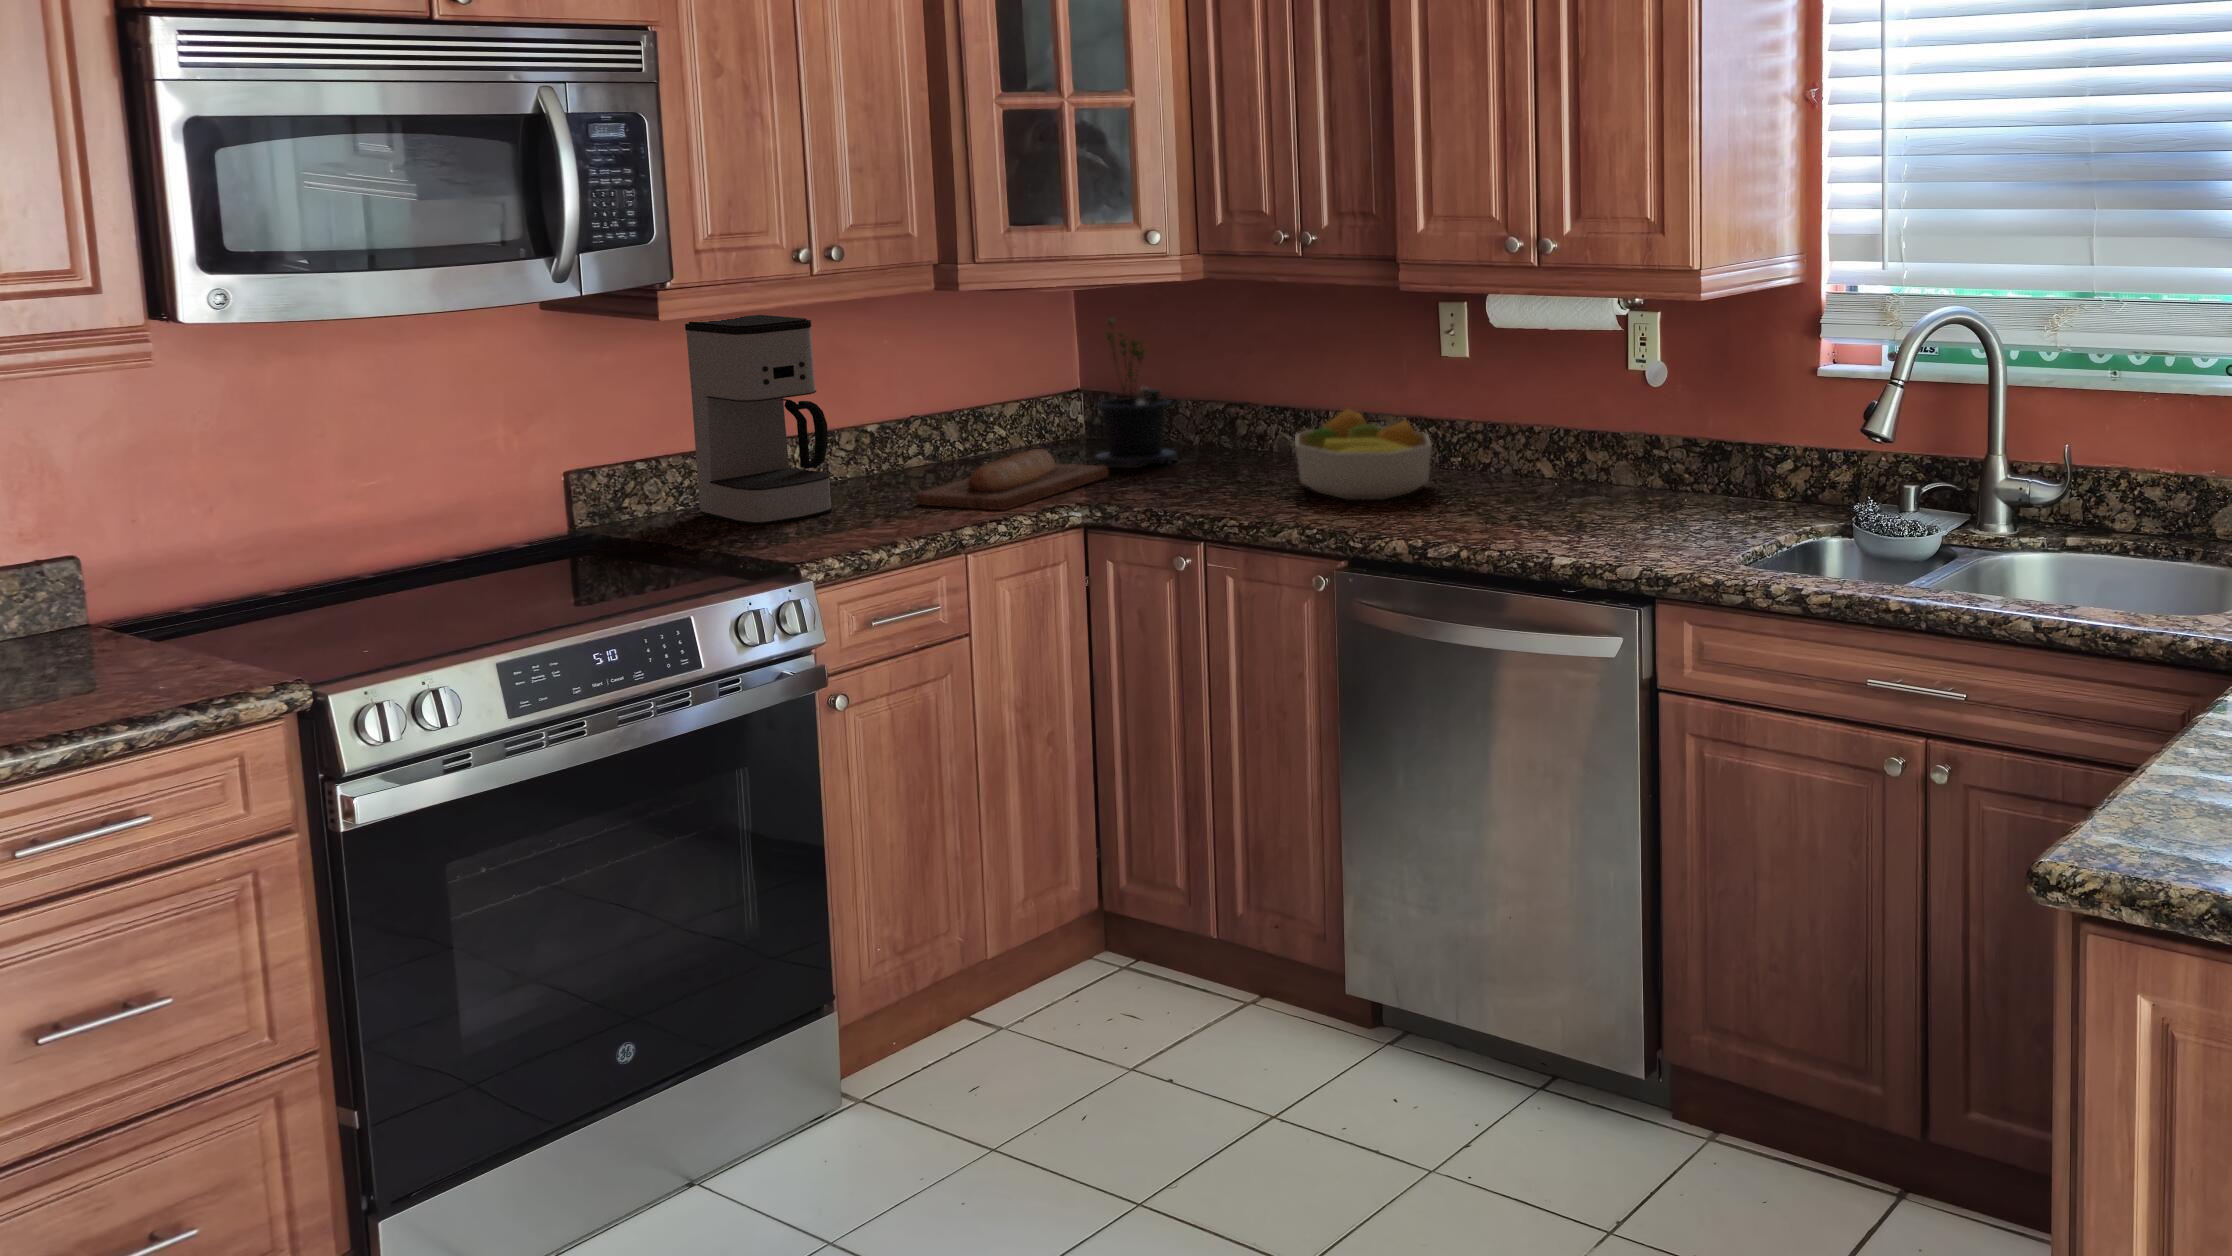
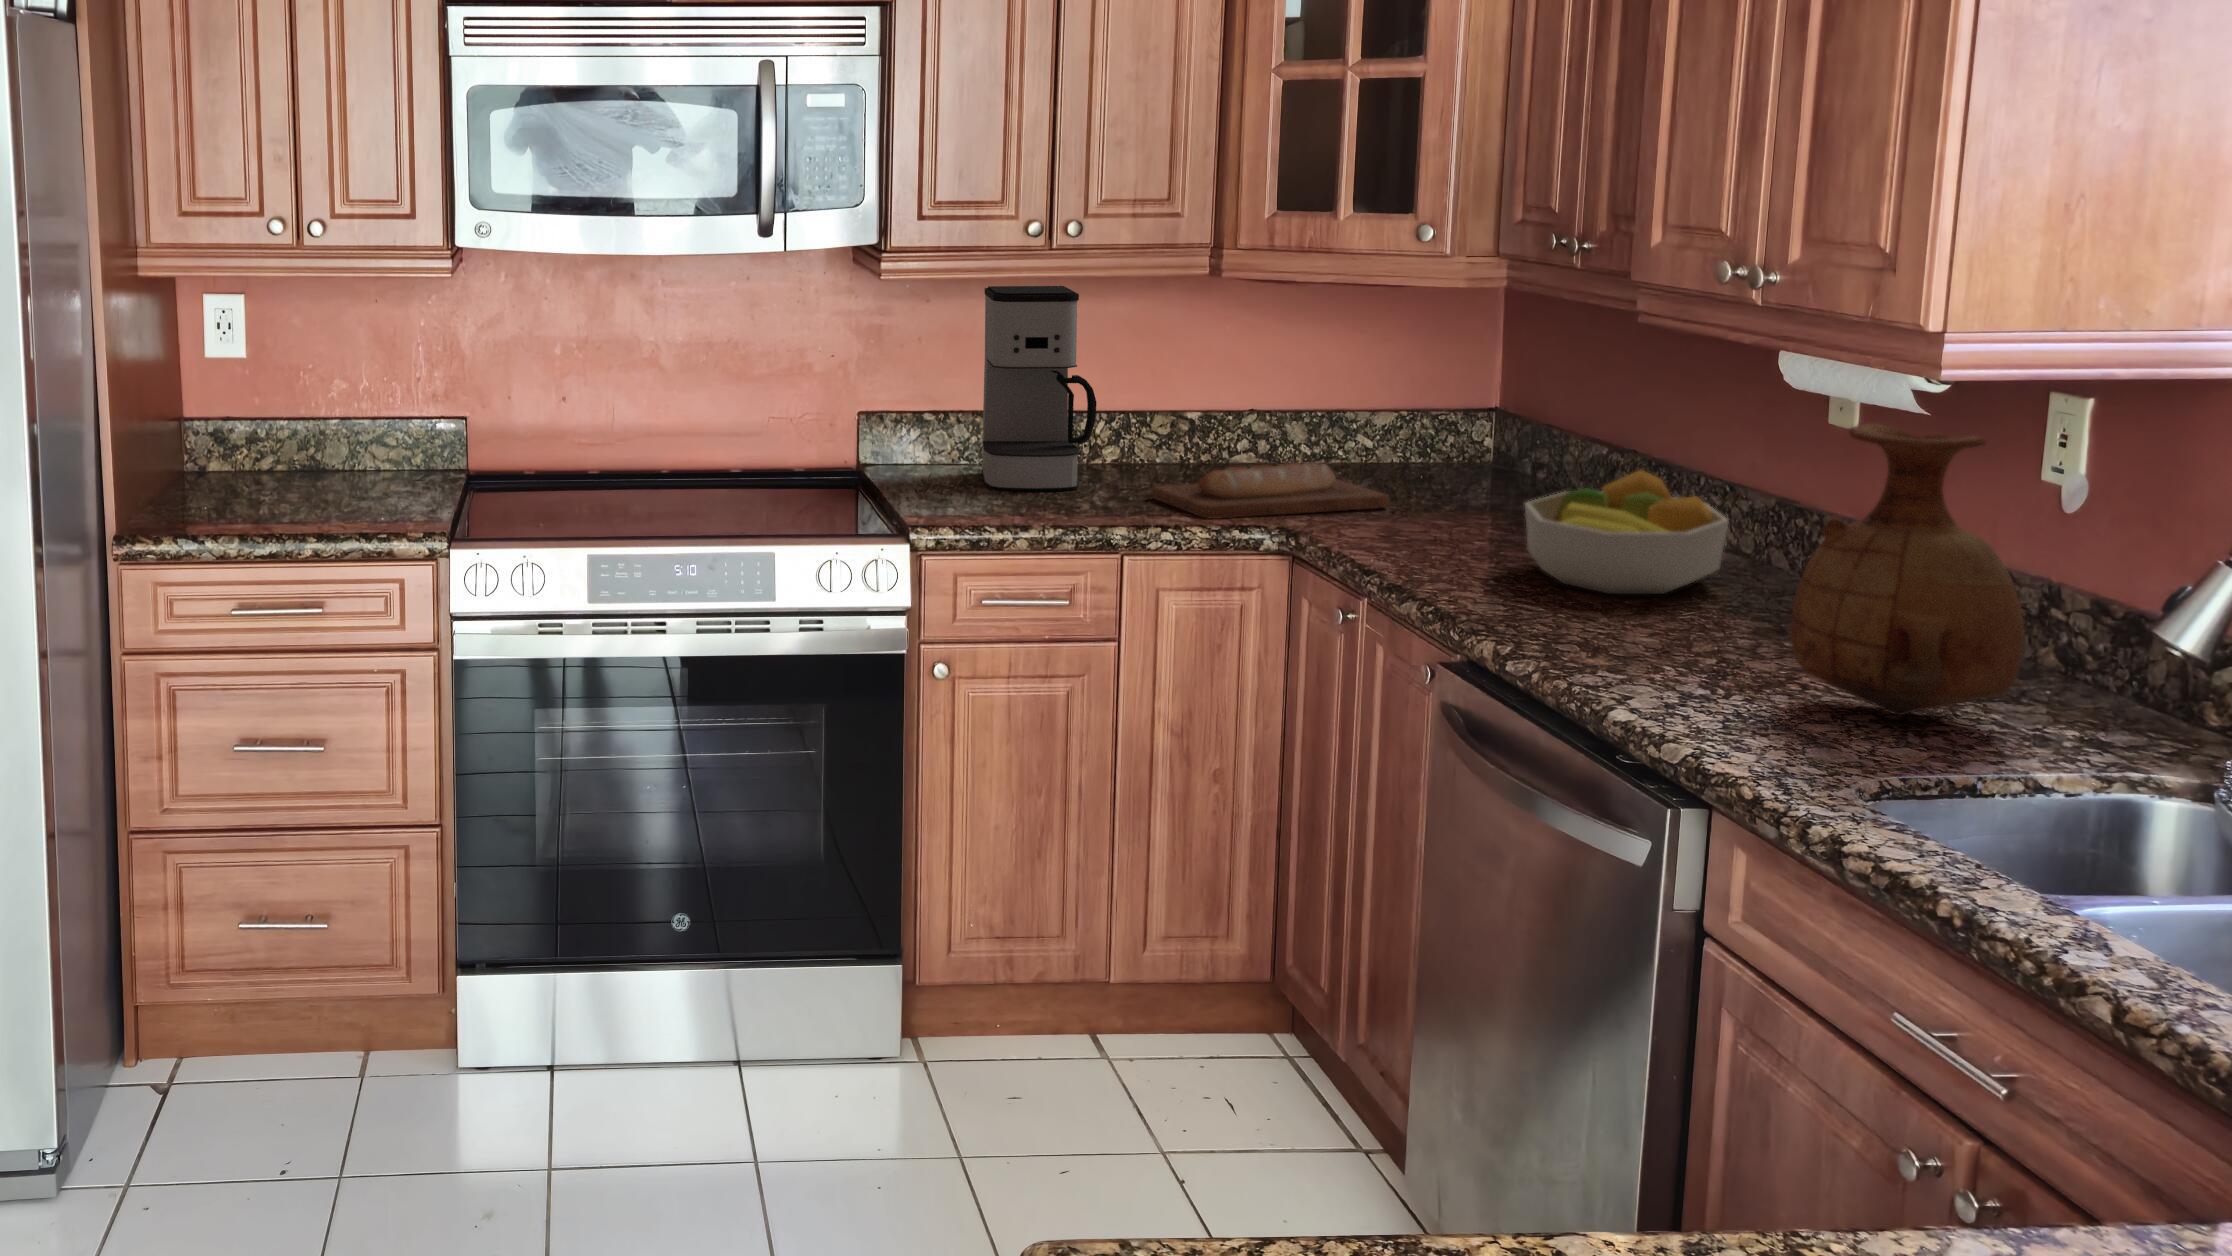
potted plant: present [1094,318,1177,468] -> none [1412,324,1530,508]
vase: none [1602,342,1728,525] -> present [1790,424,2024,715]

